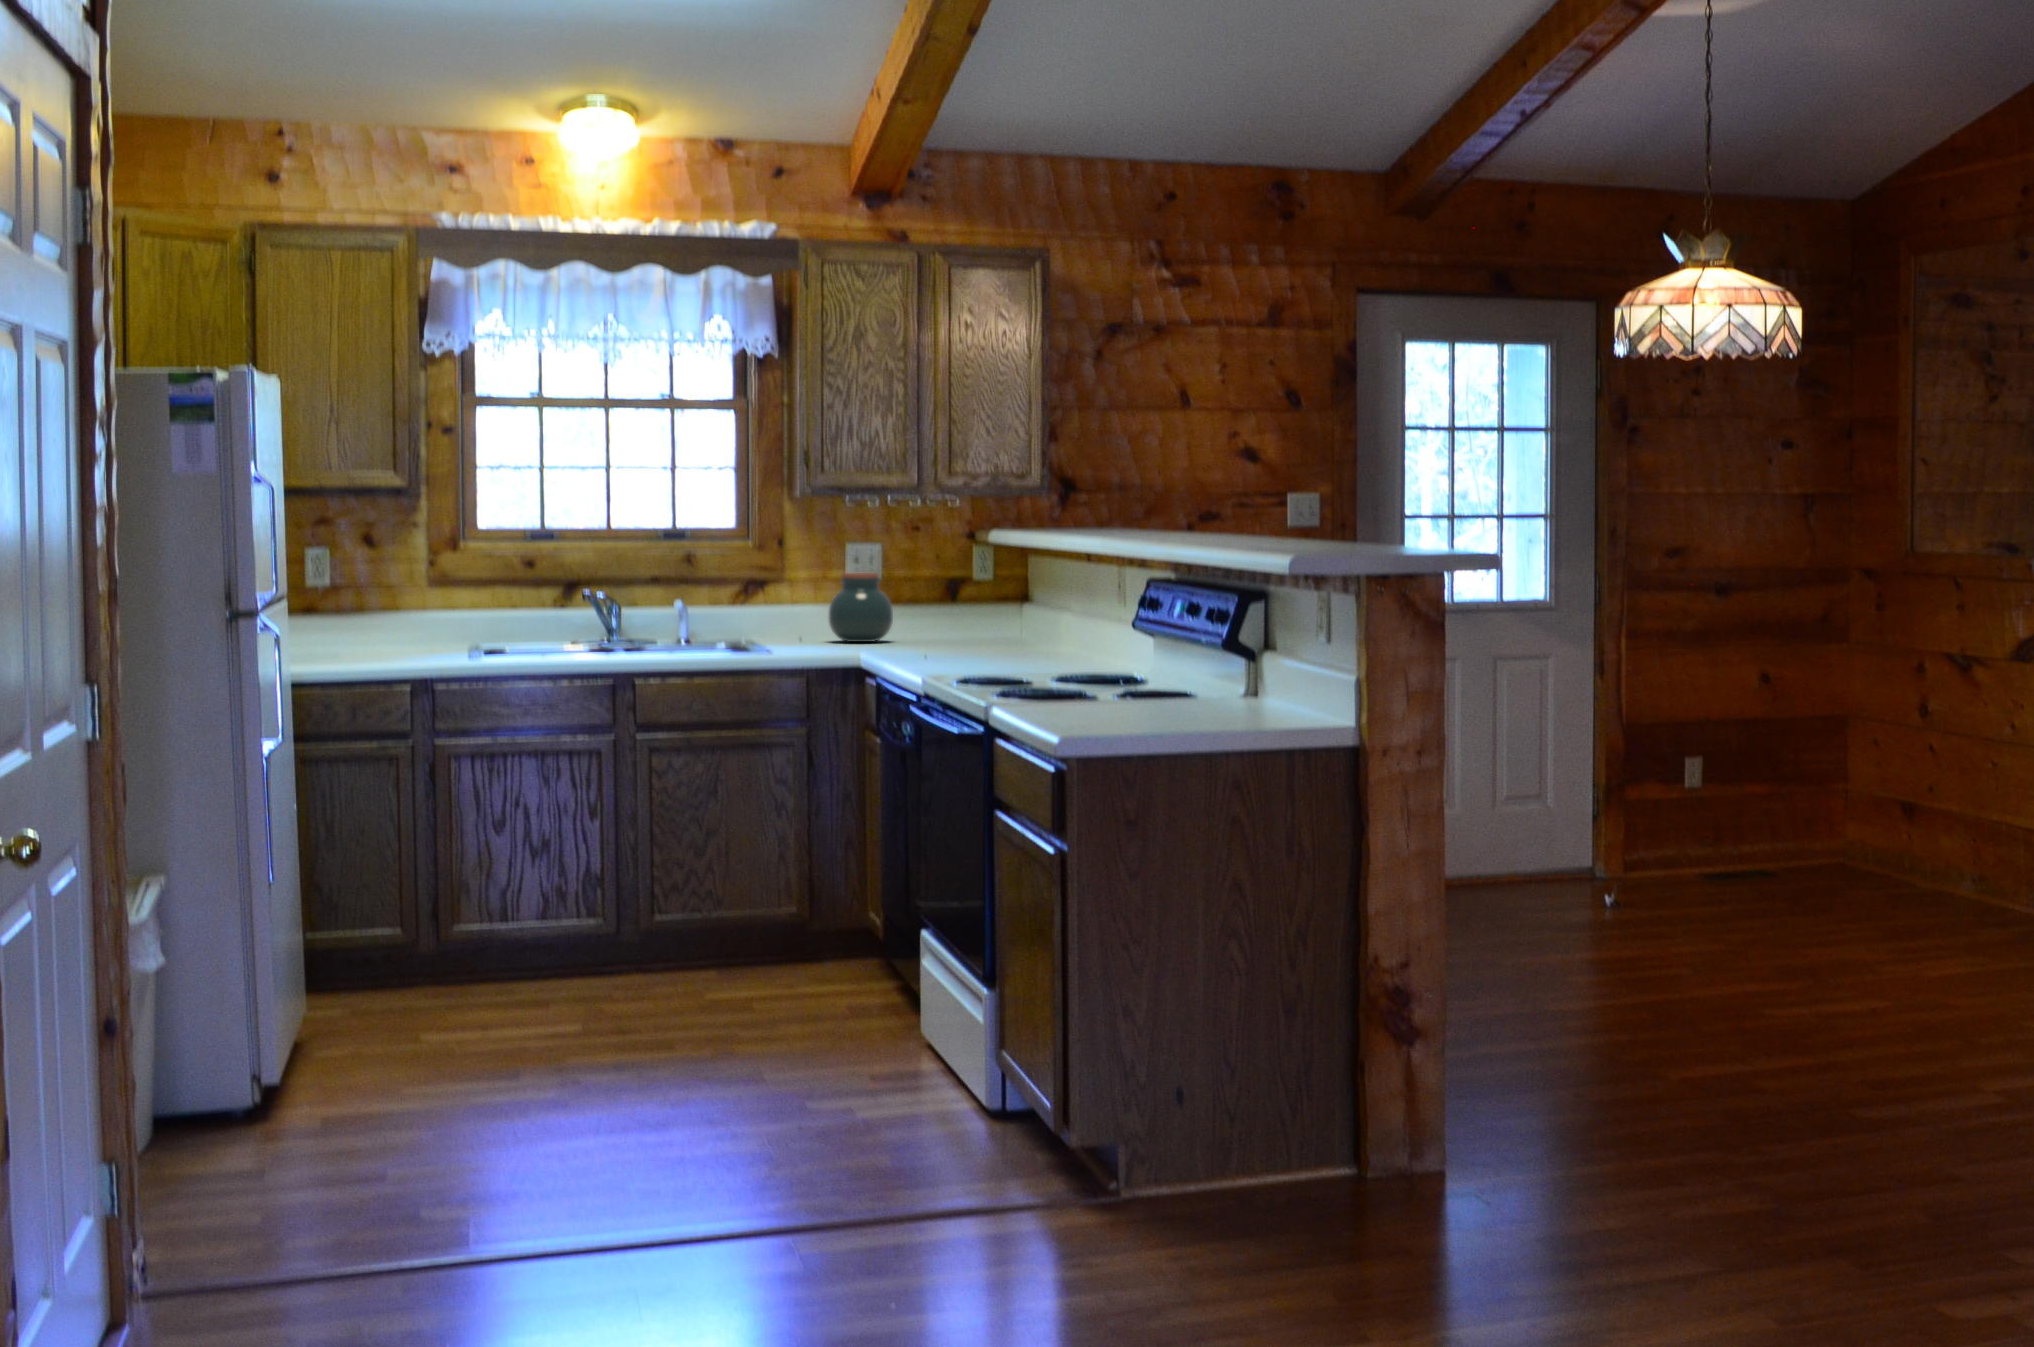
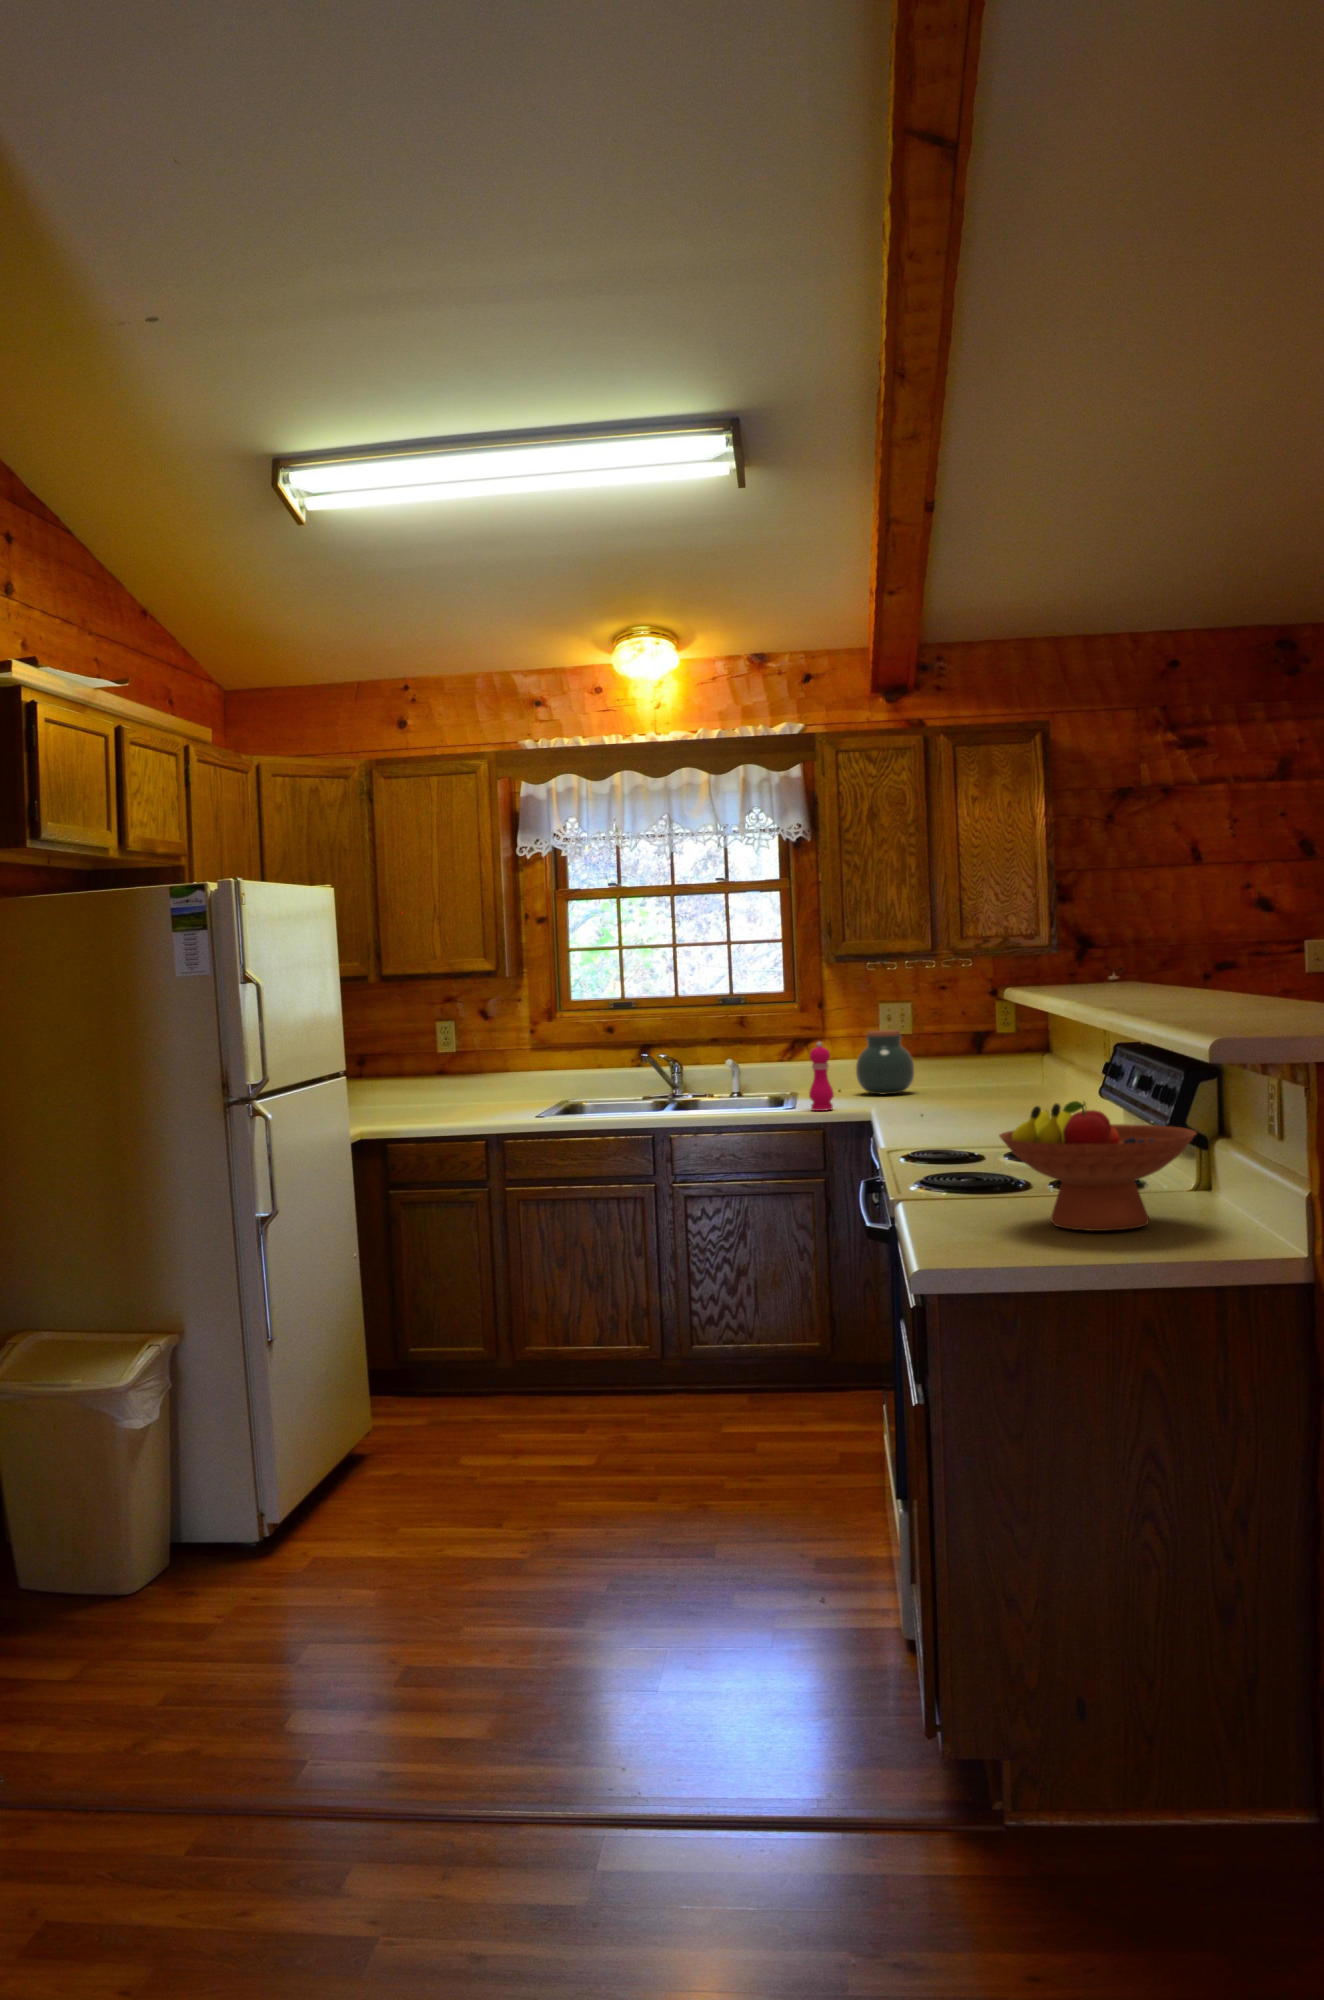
pepper mill: none [794,579,822,653] -> present [809,1042,834,1111]
fruit bowl: none [1096,609,1263,720] -> present [999,1101,1196,1231]

